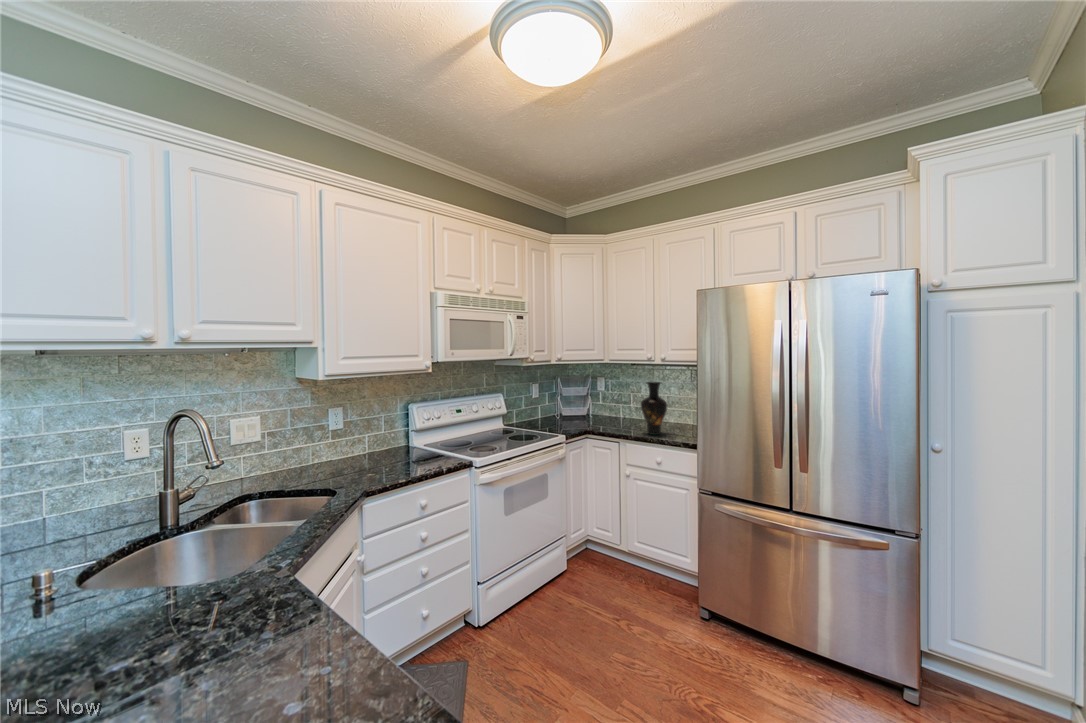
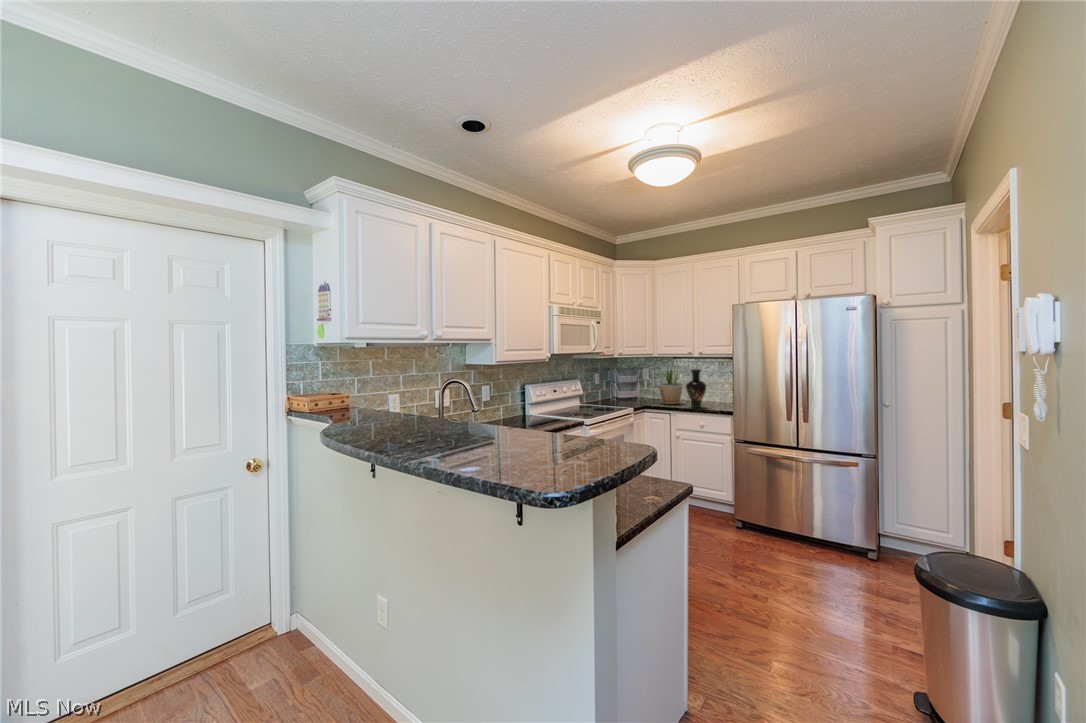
potted plant: none [611,372,640,427] -> present [660,368,682,404]

